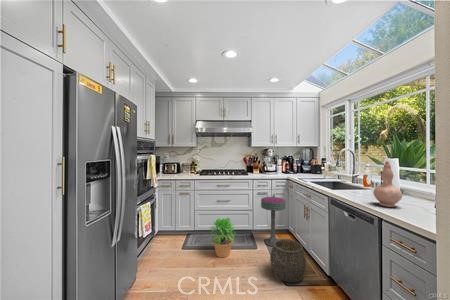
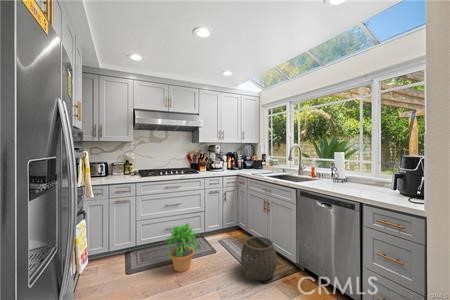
vase: present [373,161,402,207] -> none [342,153,365,192]
bar stool: present [261,197,286,246] -> none [217,195,242,246]

